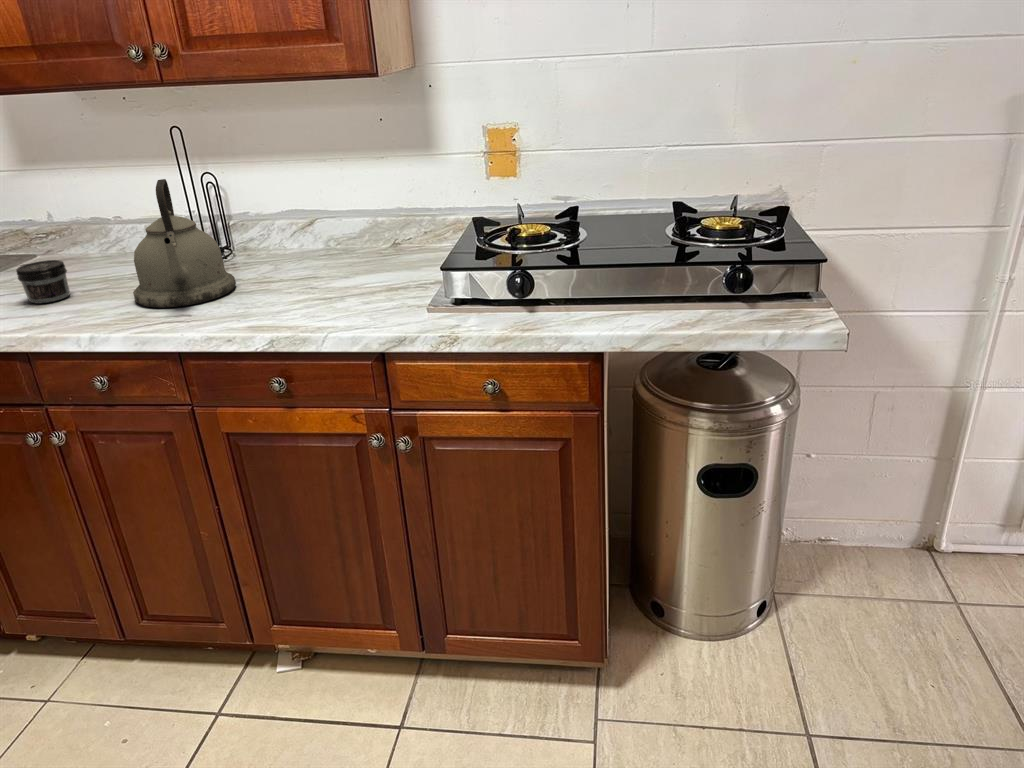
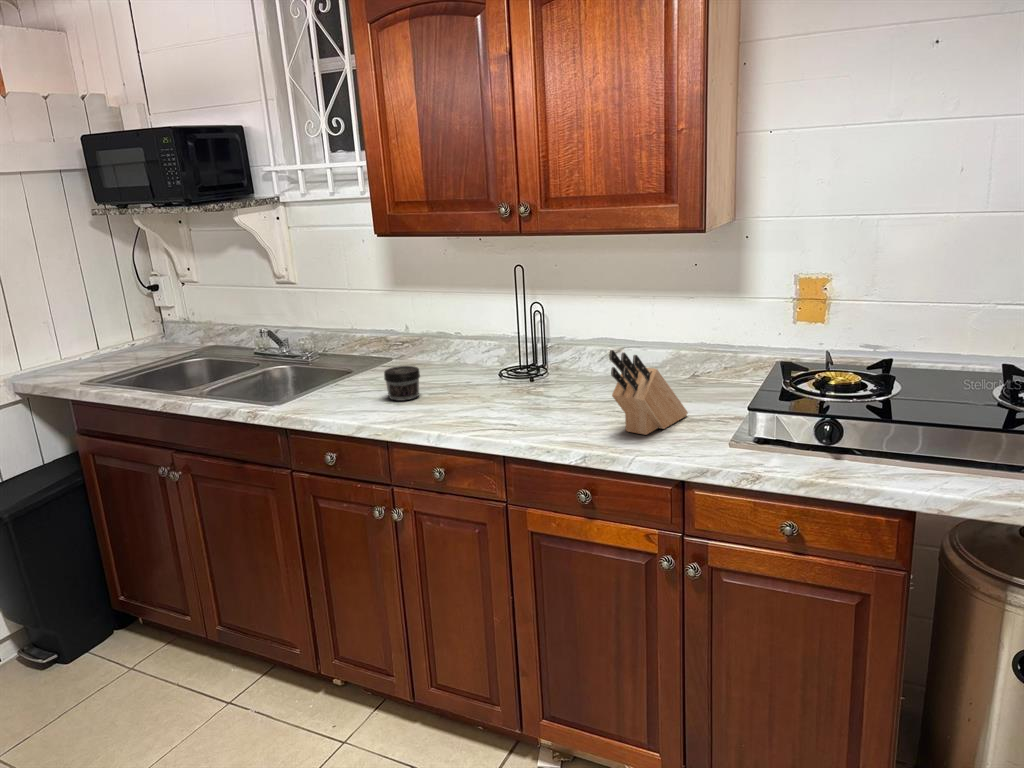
kettle: present [133,179,236,308] -> none [470,308,553,416]
knife block: none [284,217,385,310] -> present [609,350,688,435]

